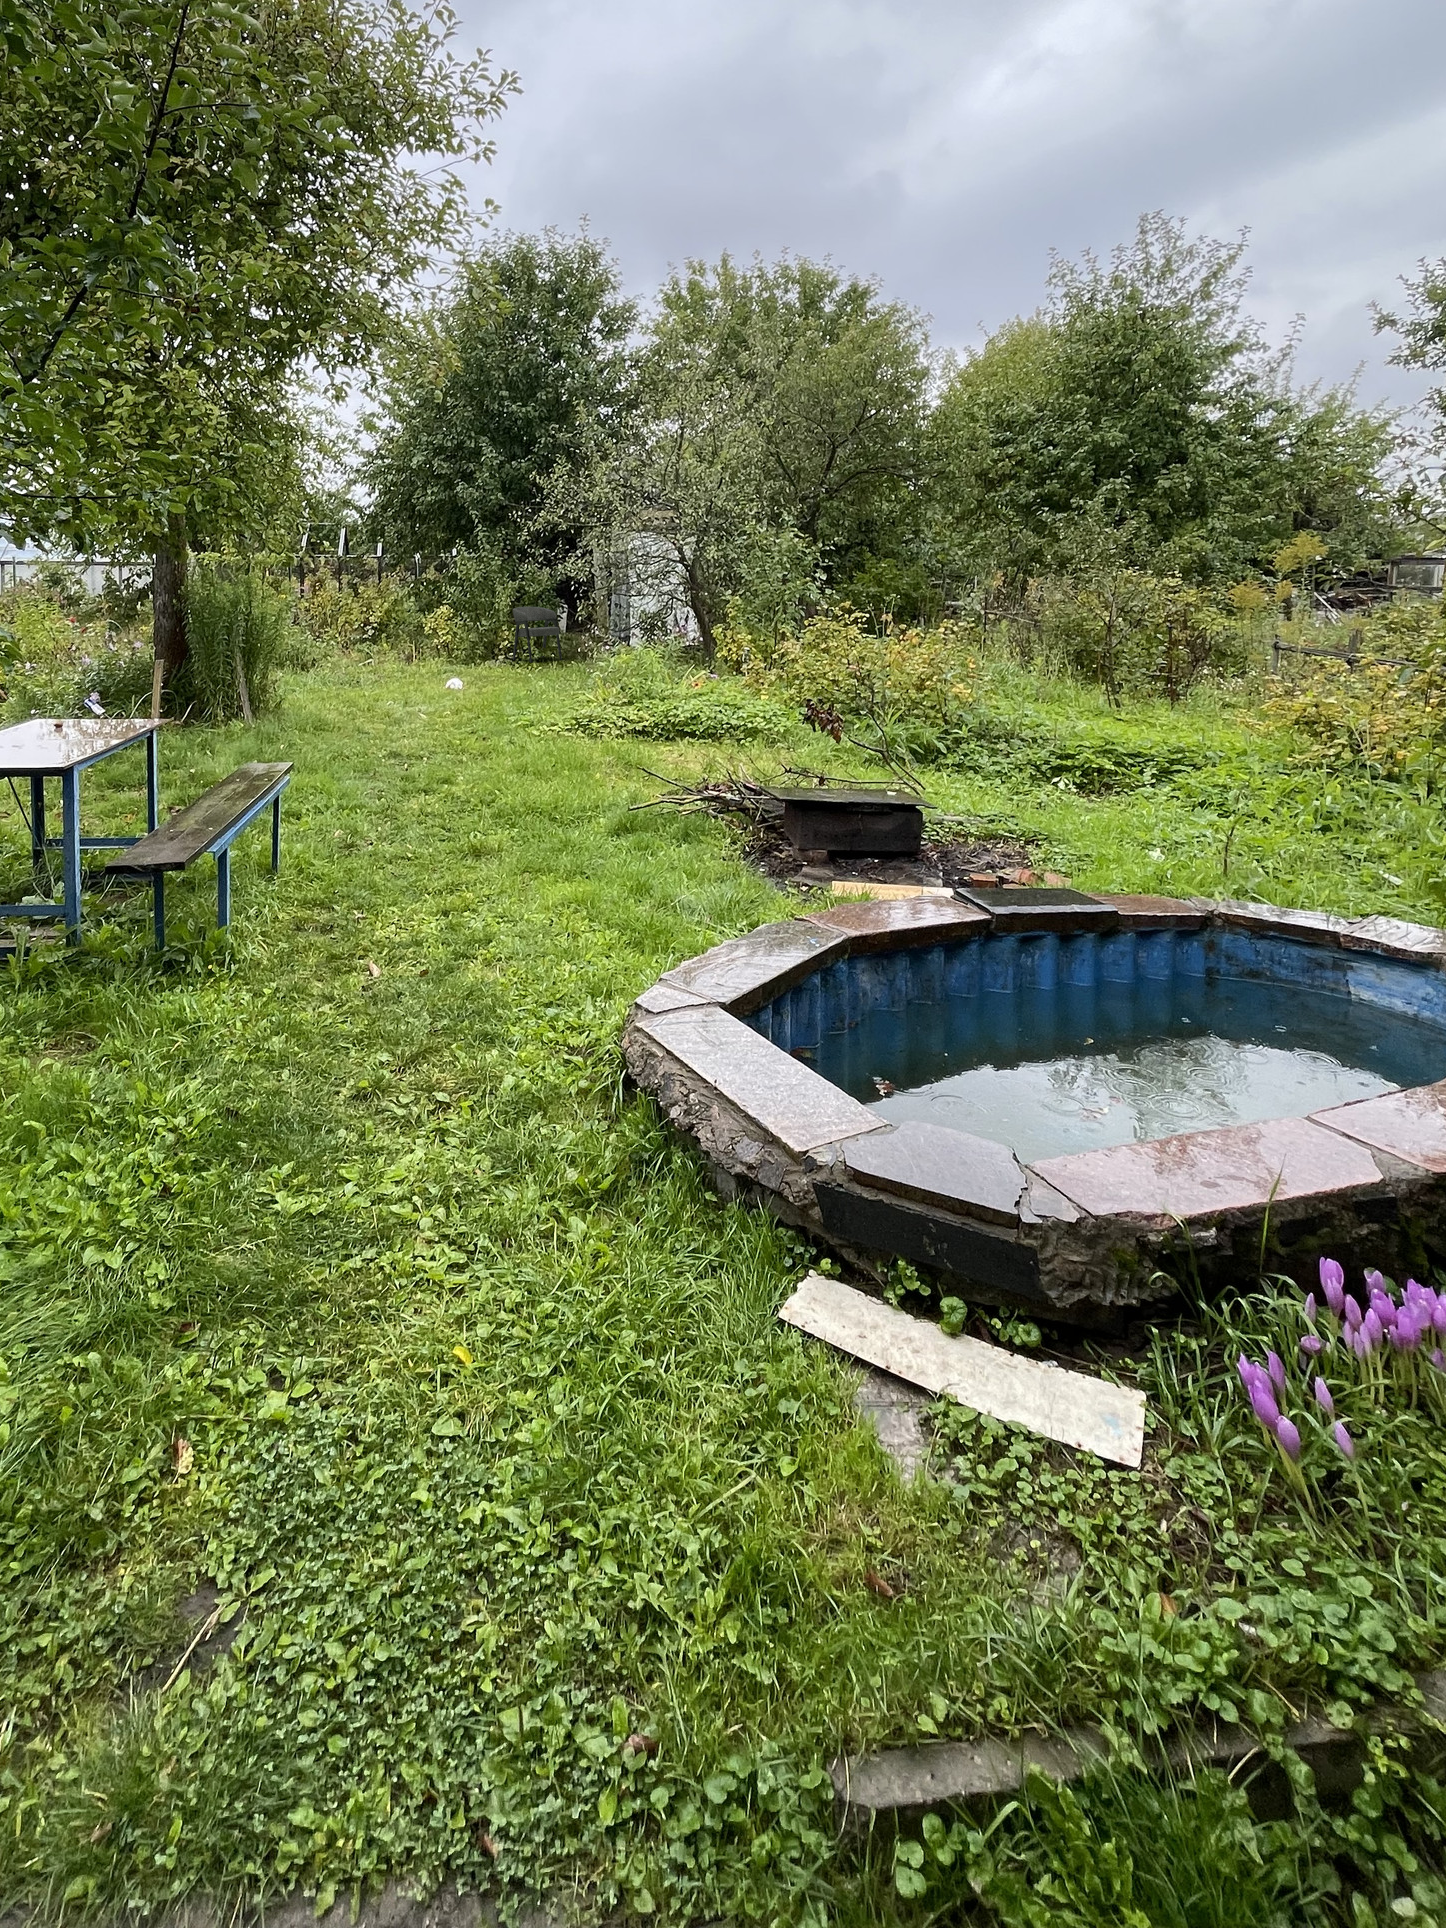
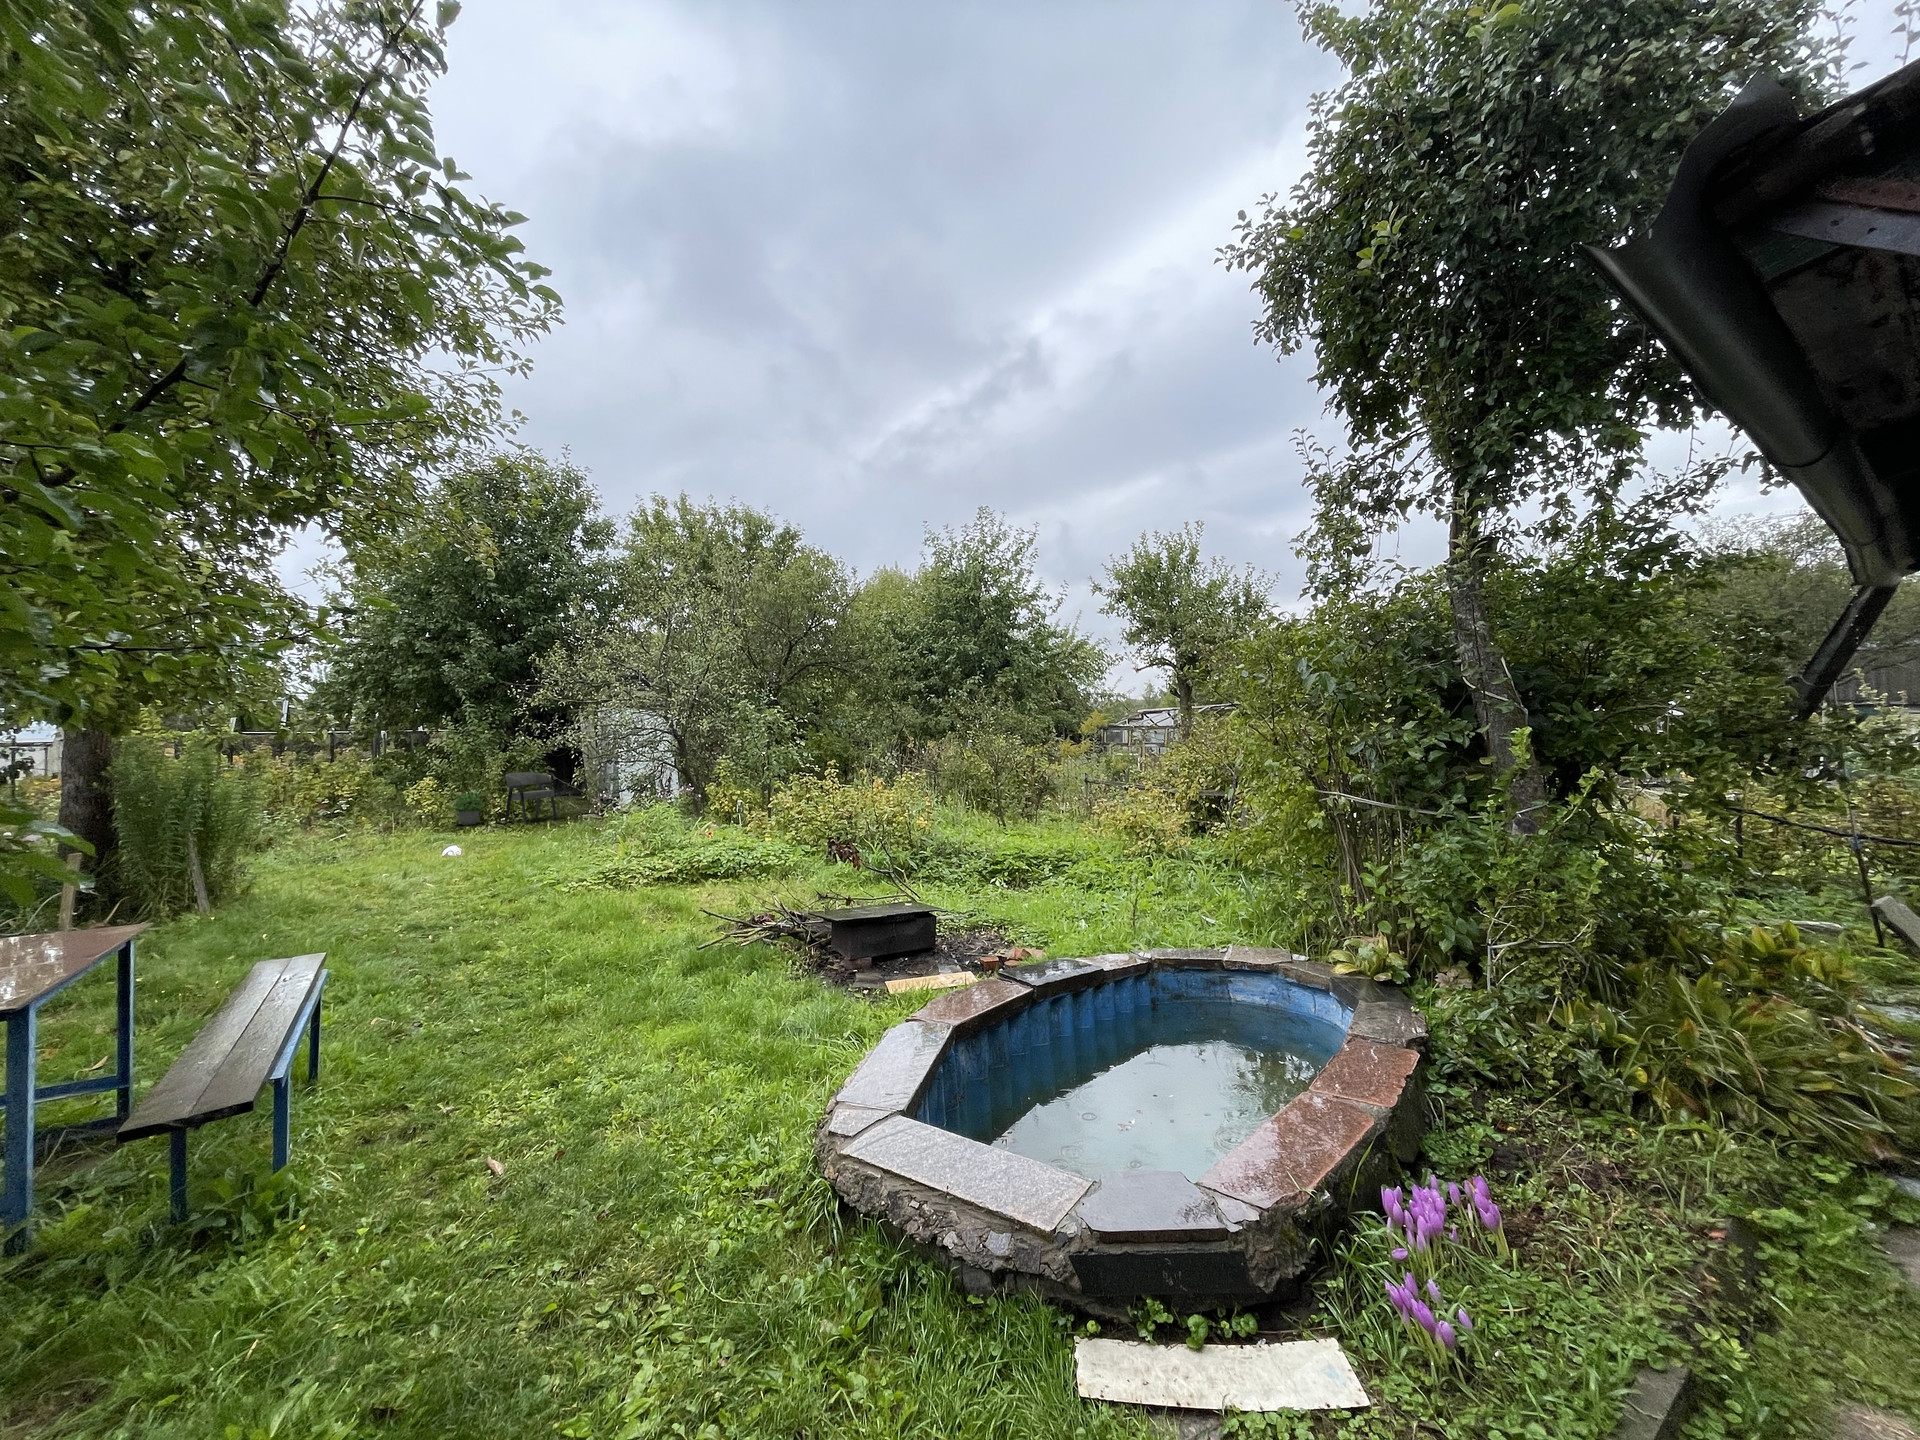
potted plant: none [467,626,493,660] -> present [454,793,483,825]

